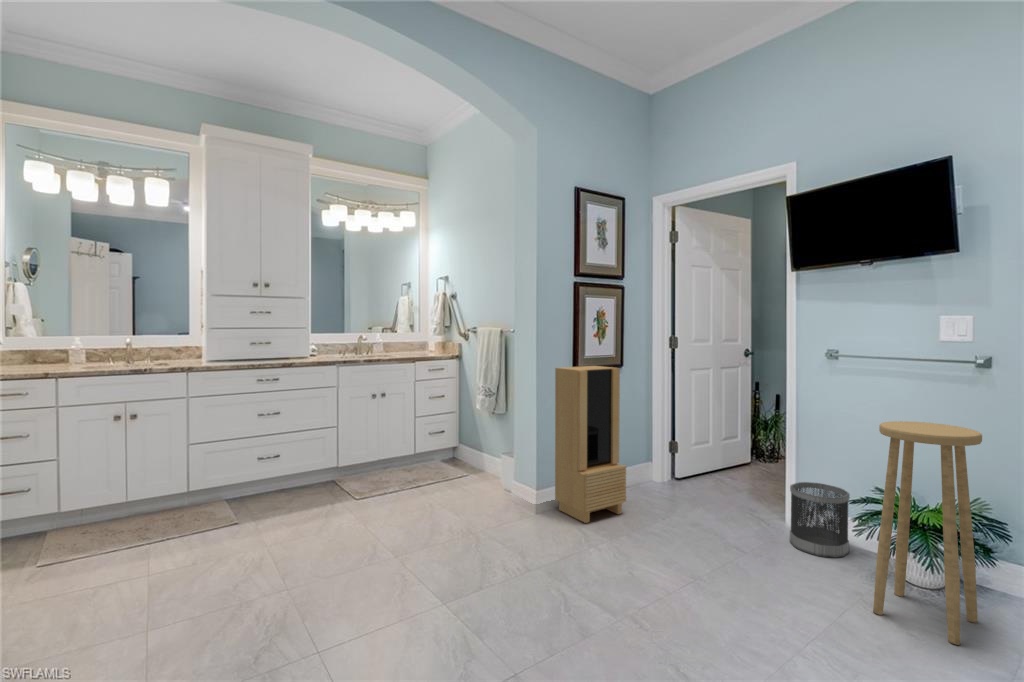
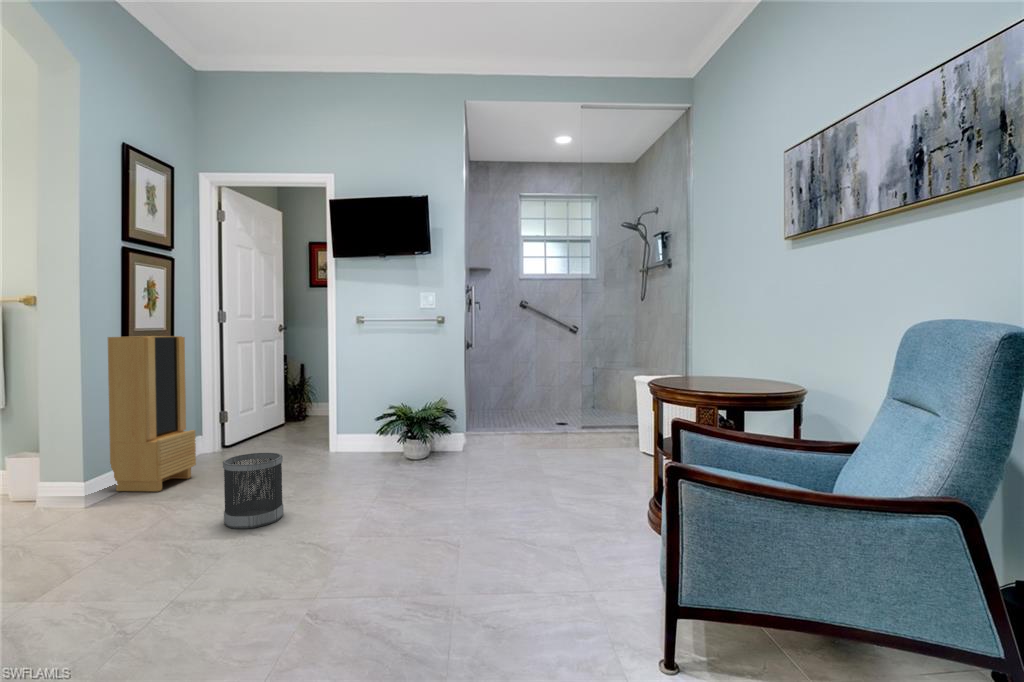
stool: present [873,421,982,645] -> none [400,356,447,475]
wastebasket: present [790,482,850,558] -> present [223,453,284,529]

